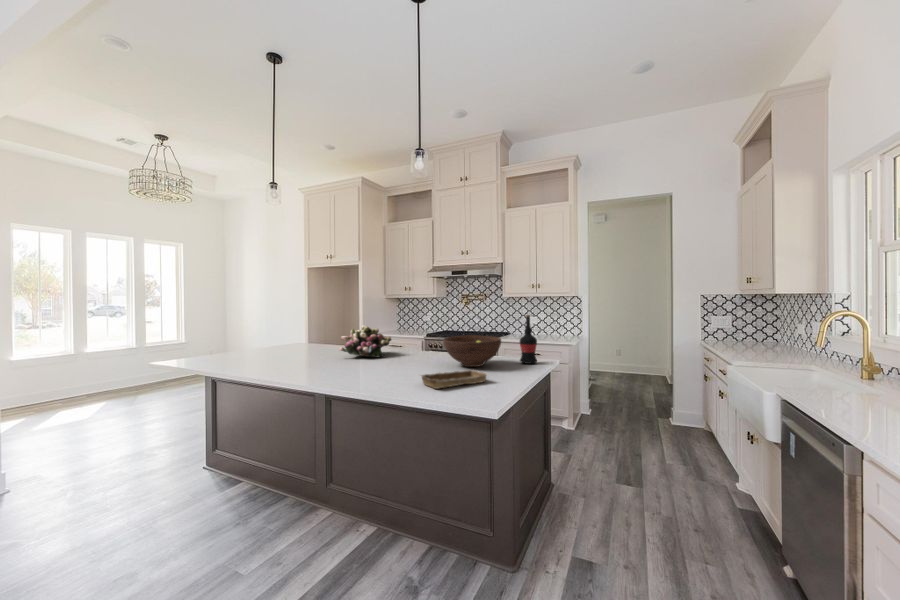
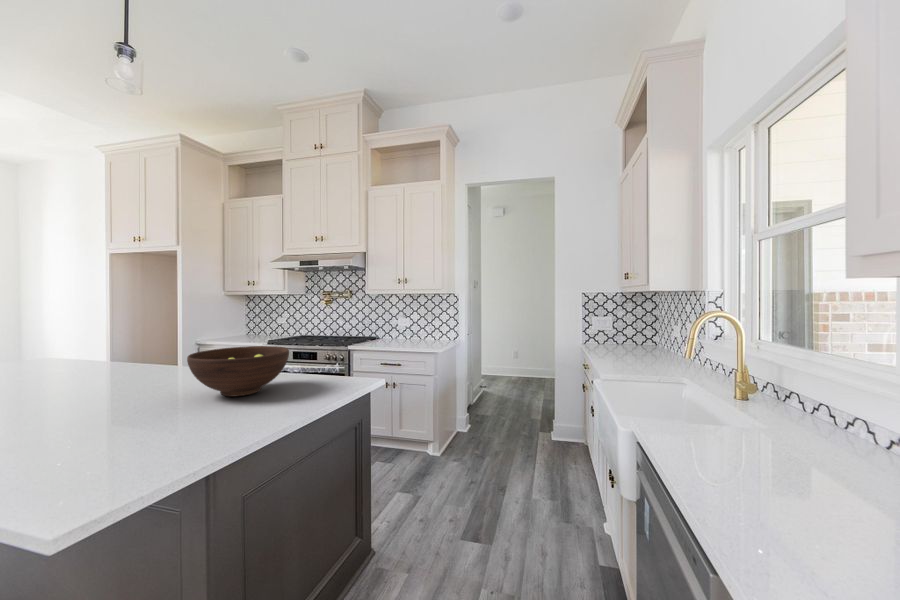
wine bottle: present [520,315,537,364] -> none [322,316,348,386]
flower arrangement: present [339,325,391,357] -> none [37,332,146,382]
tray: present [421,370,487,389] -> none [49,407,207,458]

